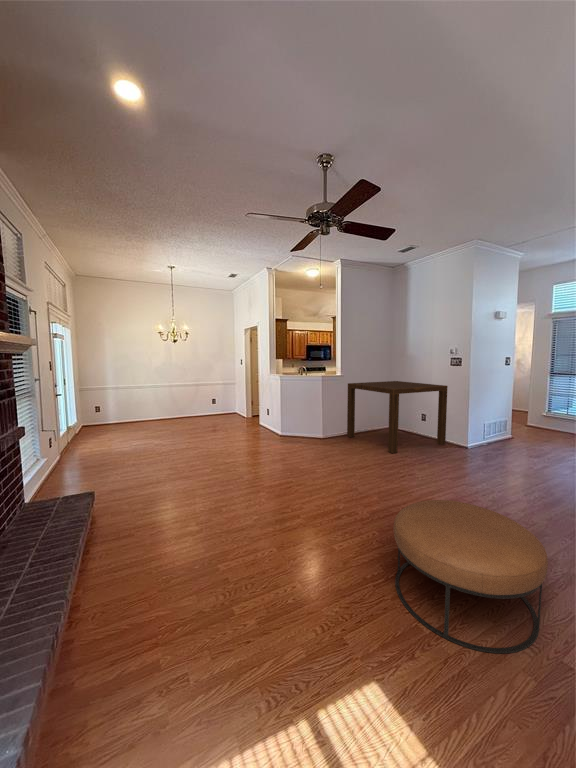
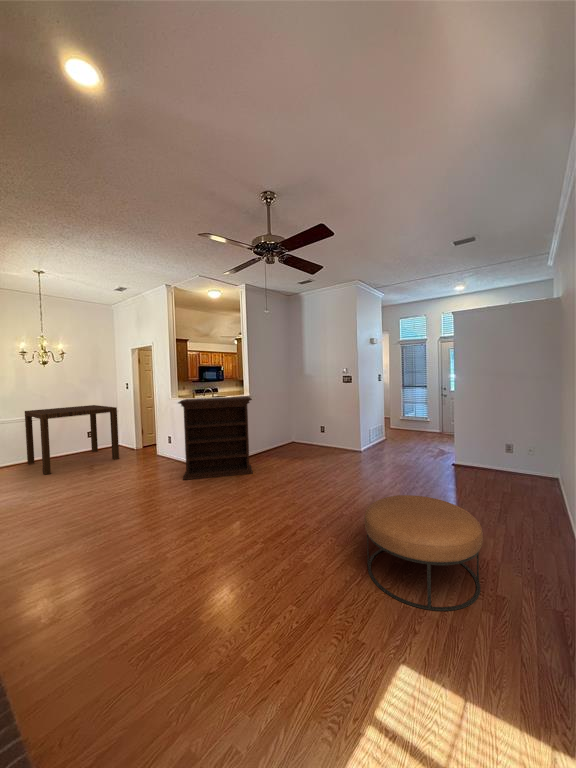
bookshelf: none [266,376,338,453] -> present [178,397,253,480]
dining table: present [347,381,448,453] -> present [25,405,119,474]

